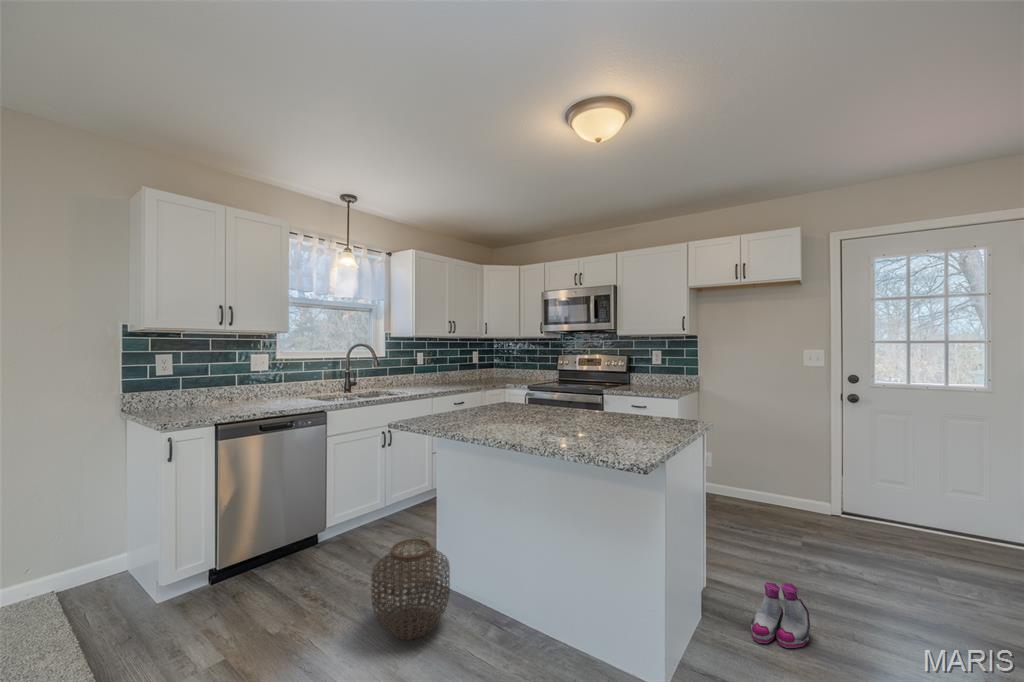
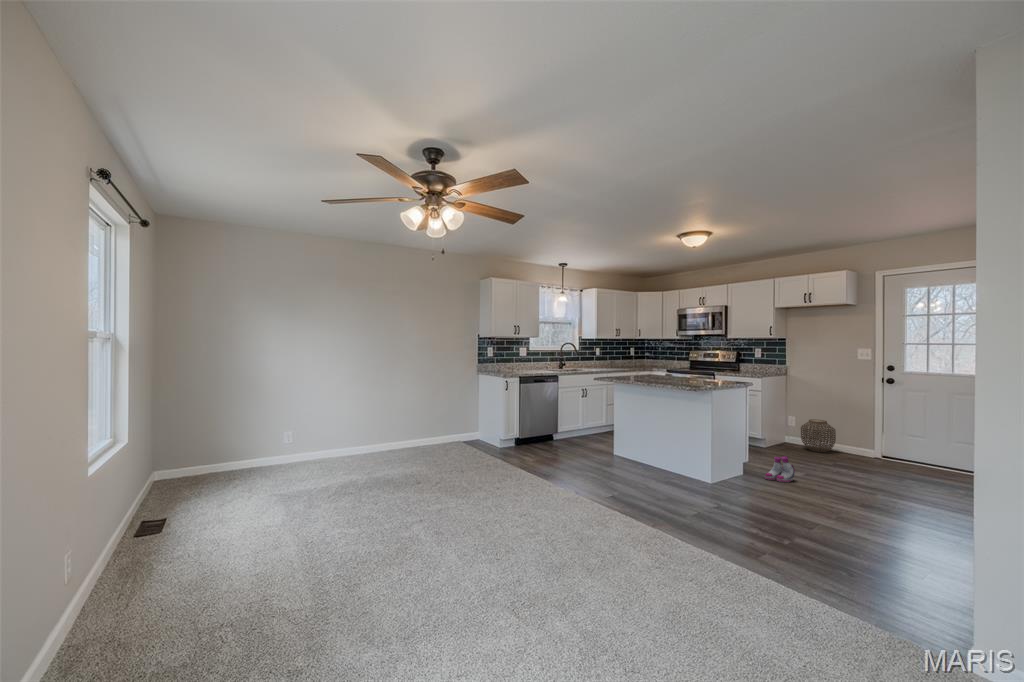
woven basket: present [371,539,450,639] -> present [801,419,836,452]

